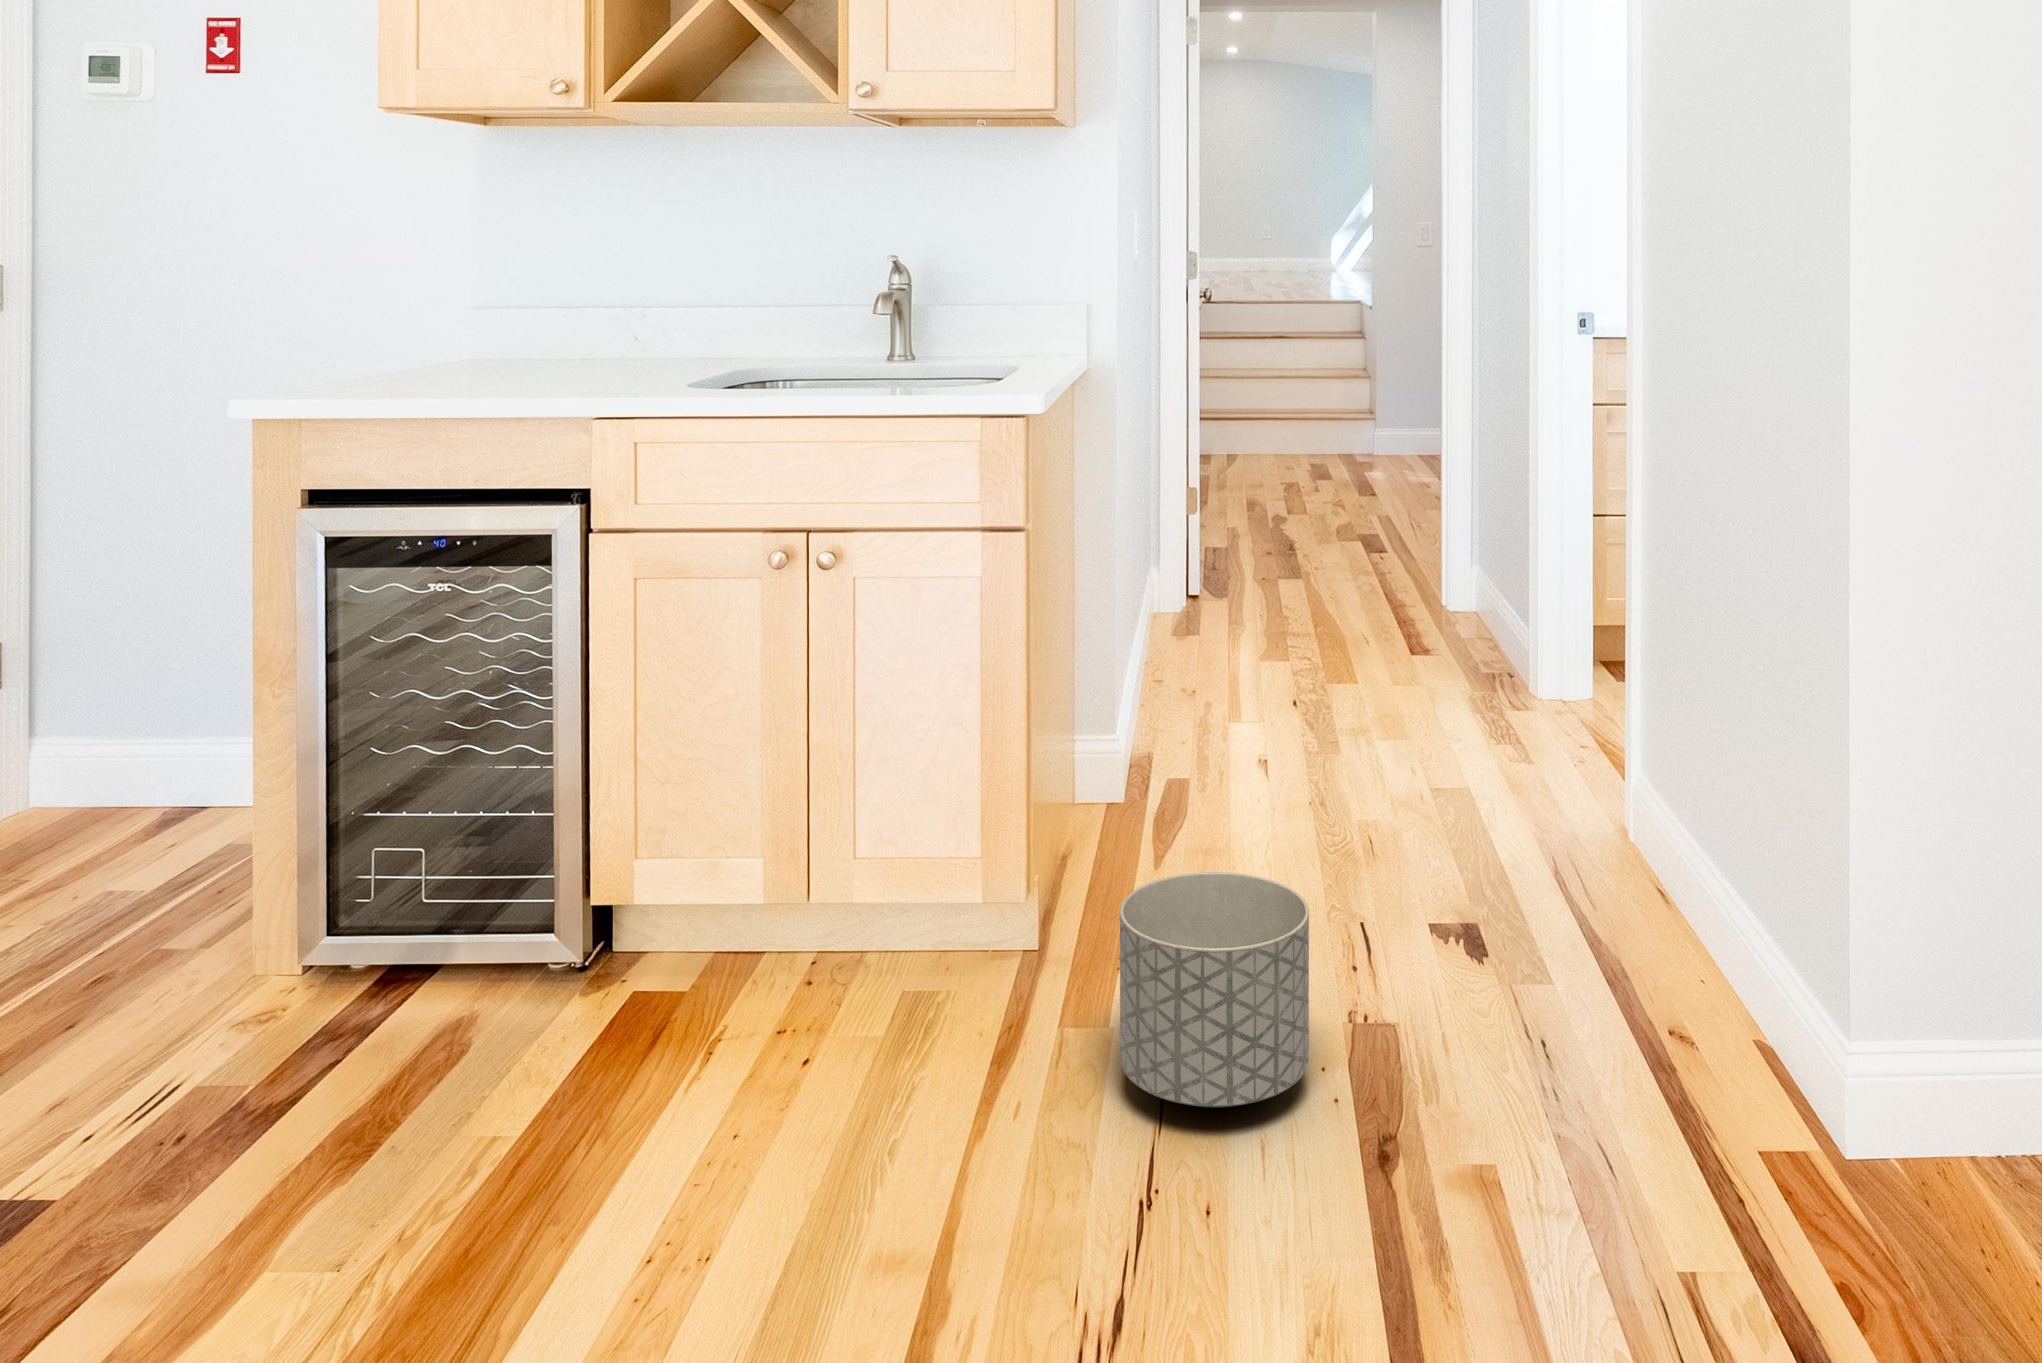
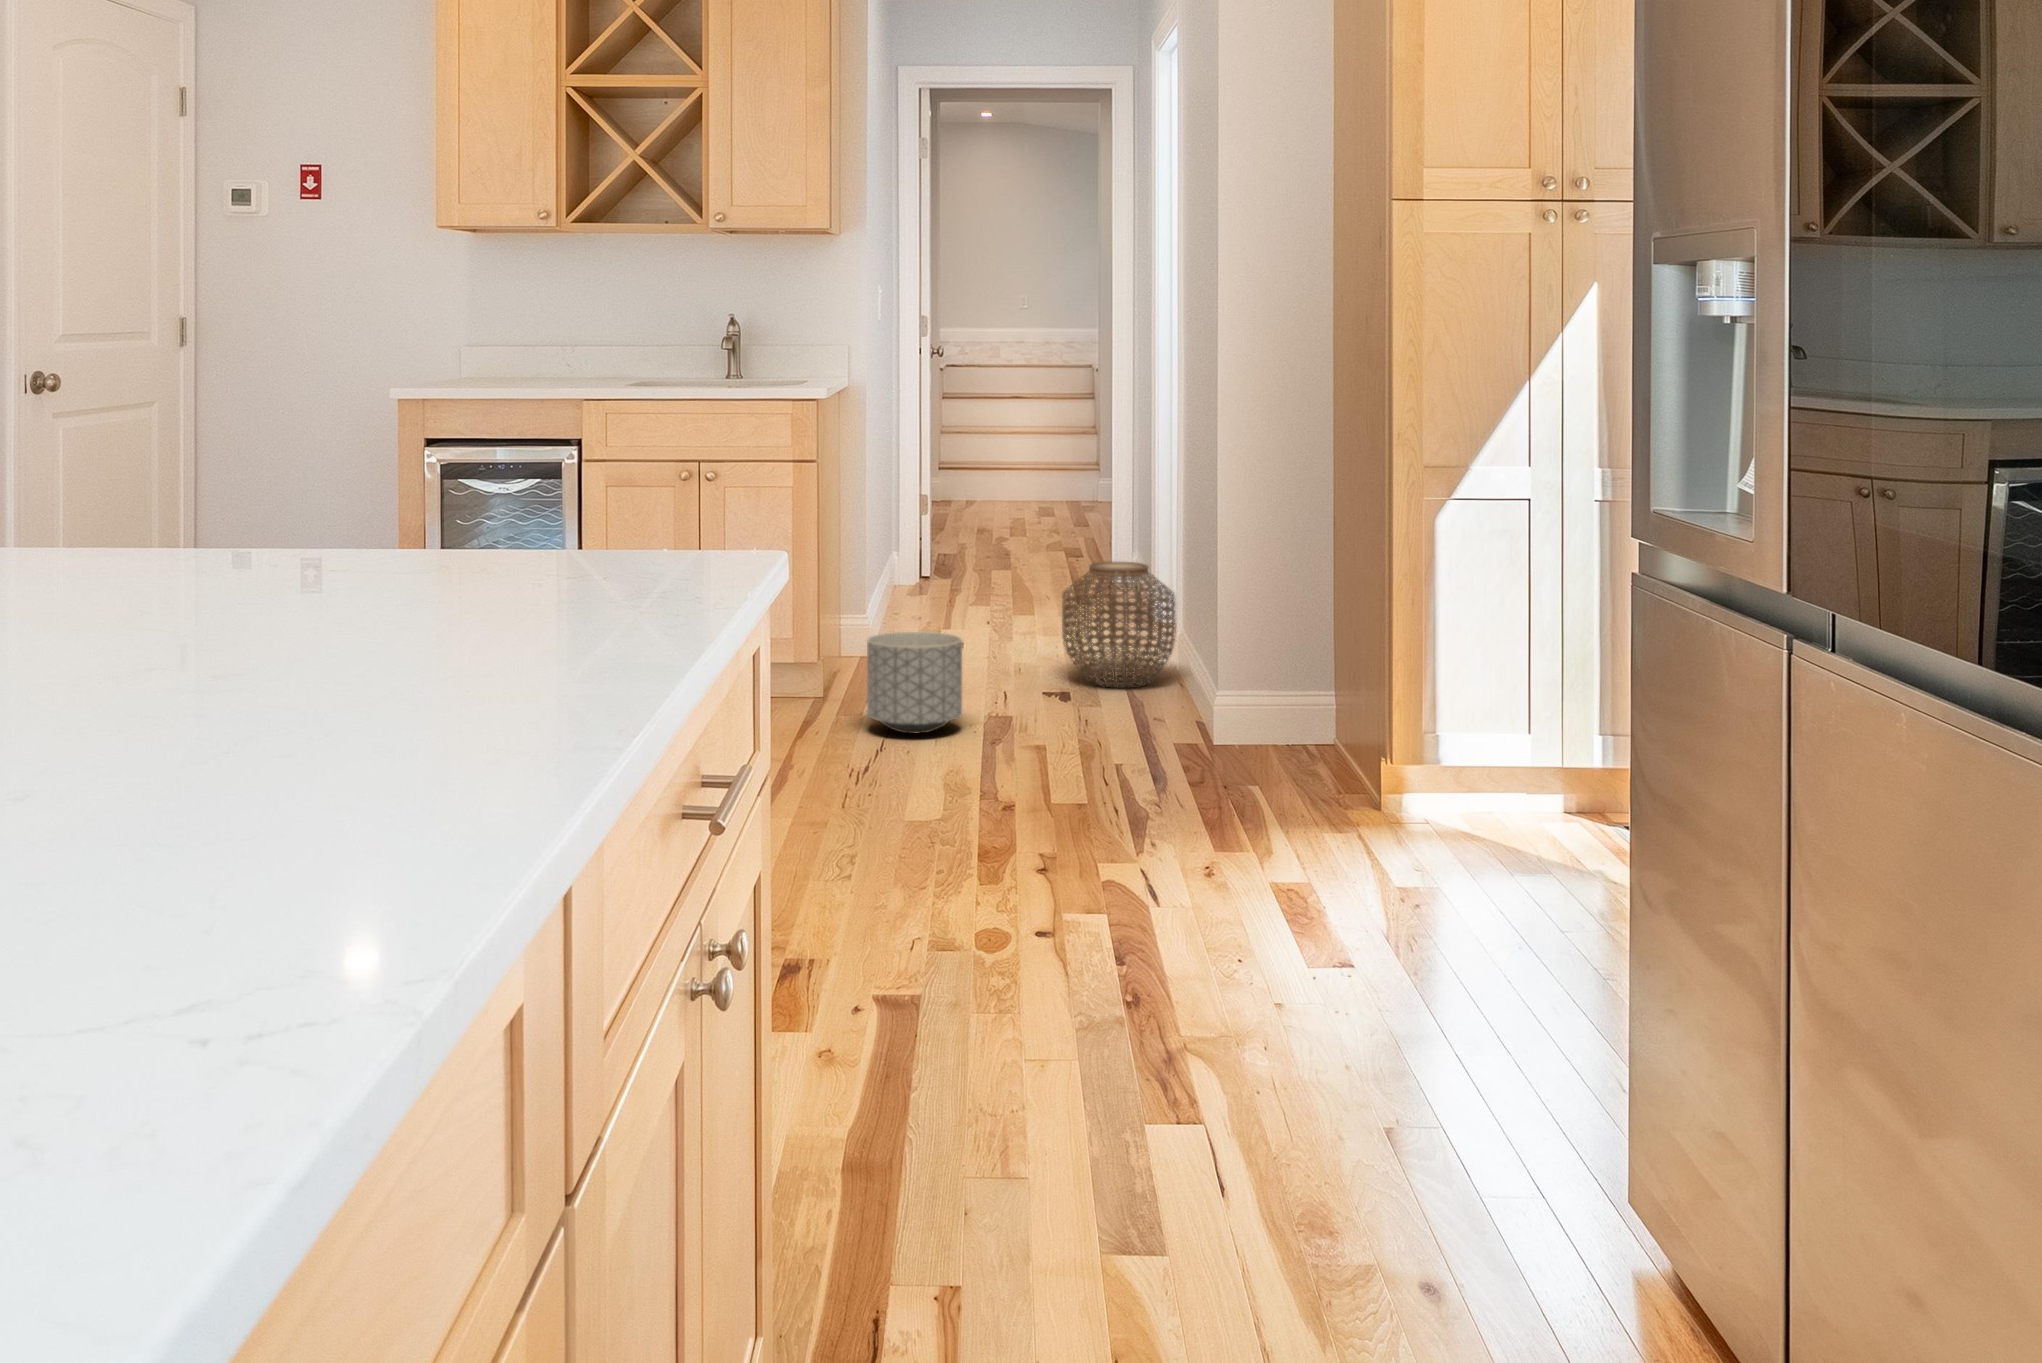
woven basket: none [1456,679,1655,913] -> present [1062,562,1176,687]

